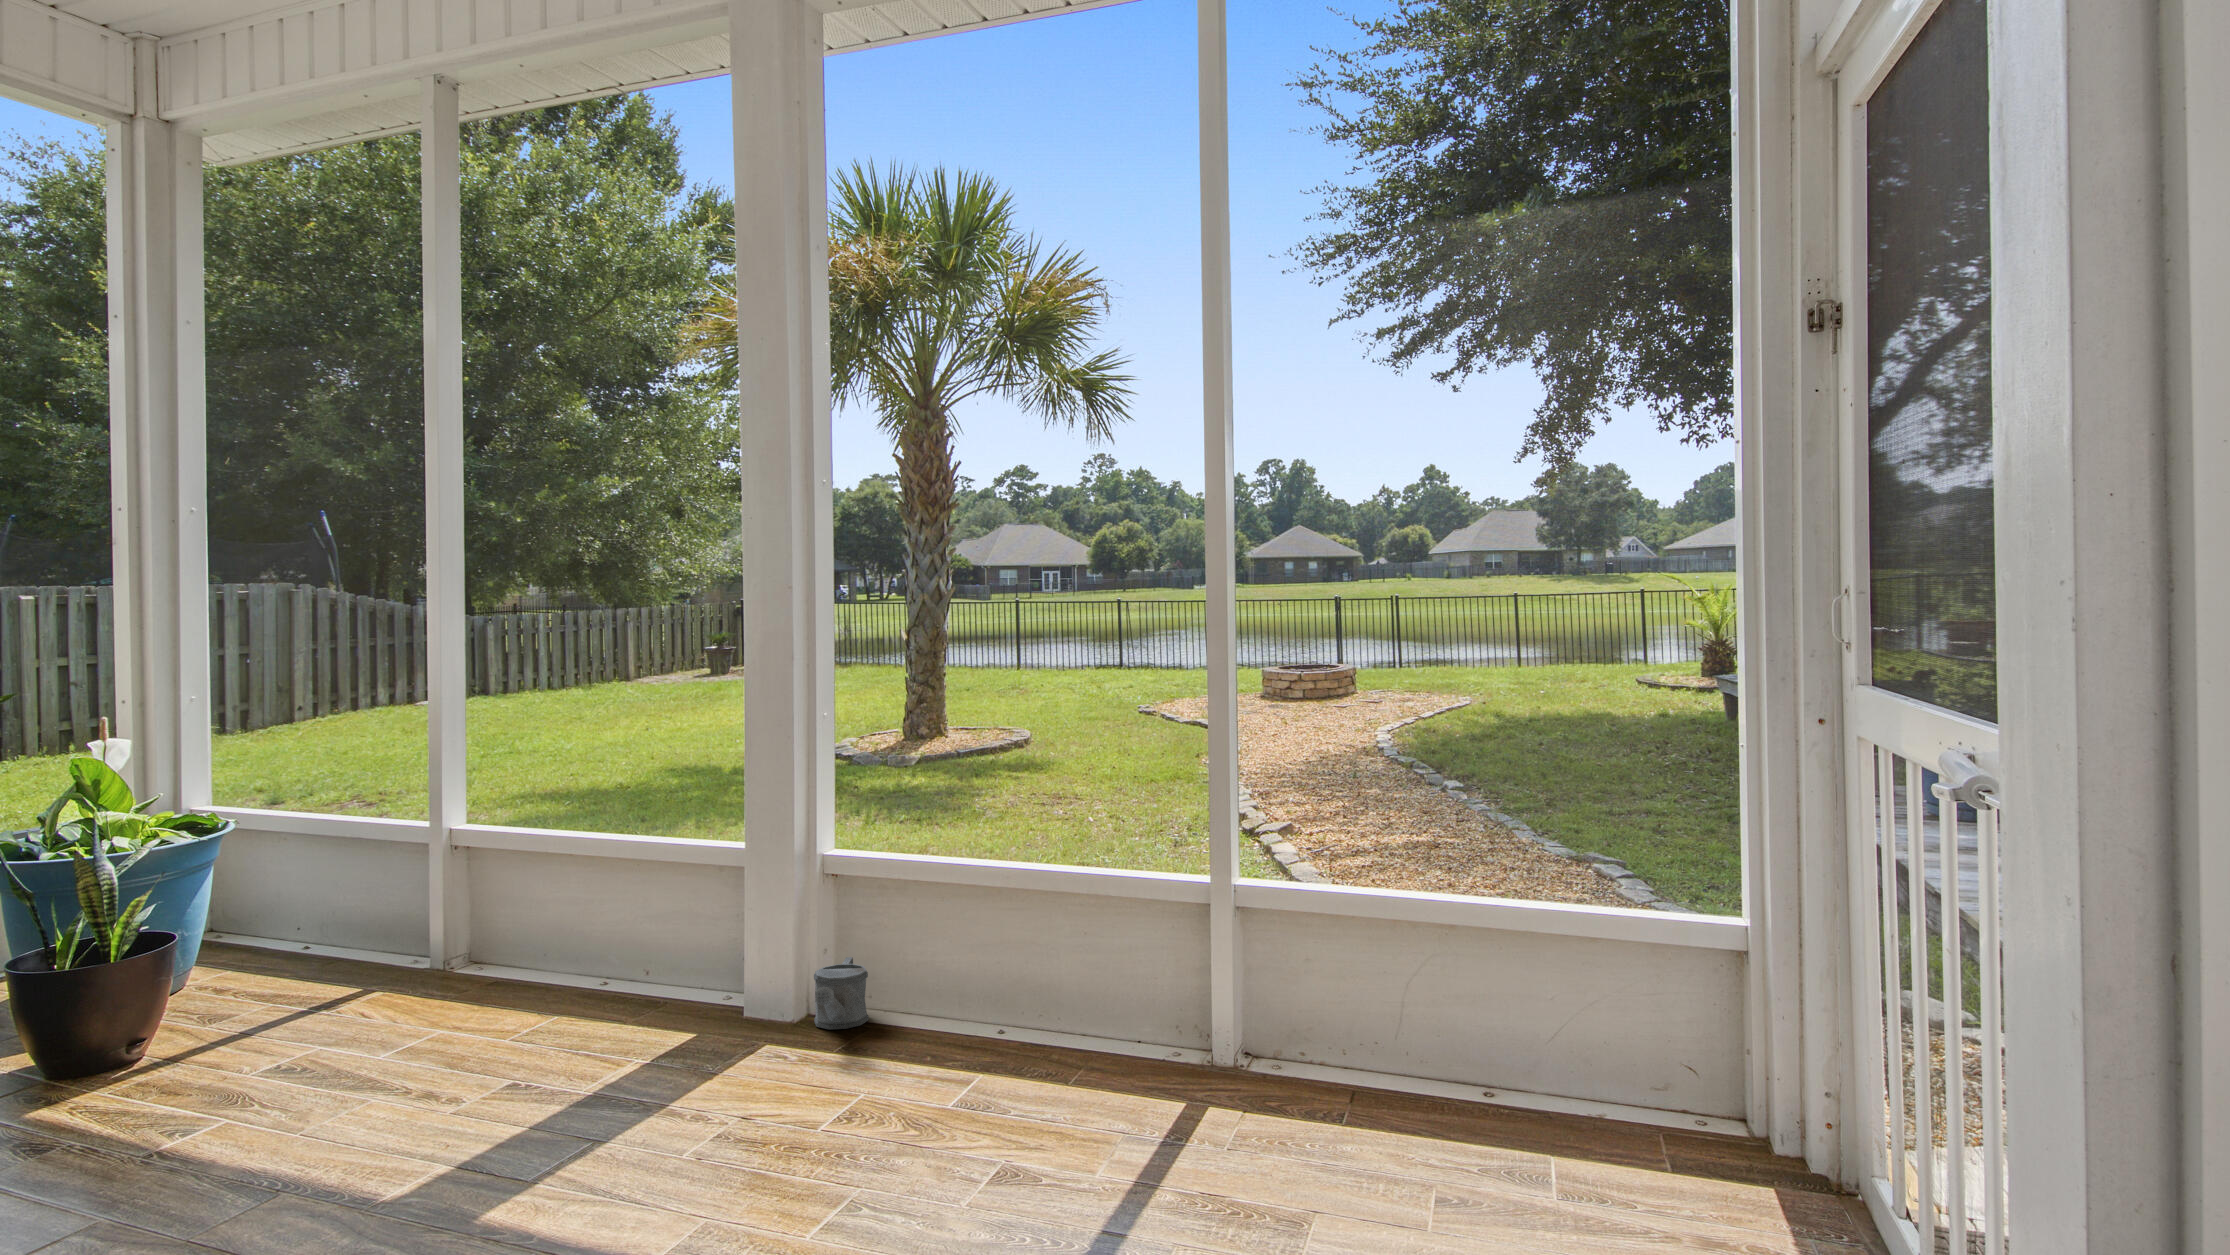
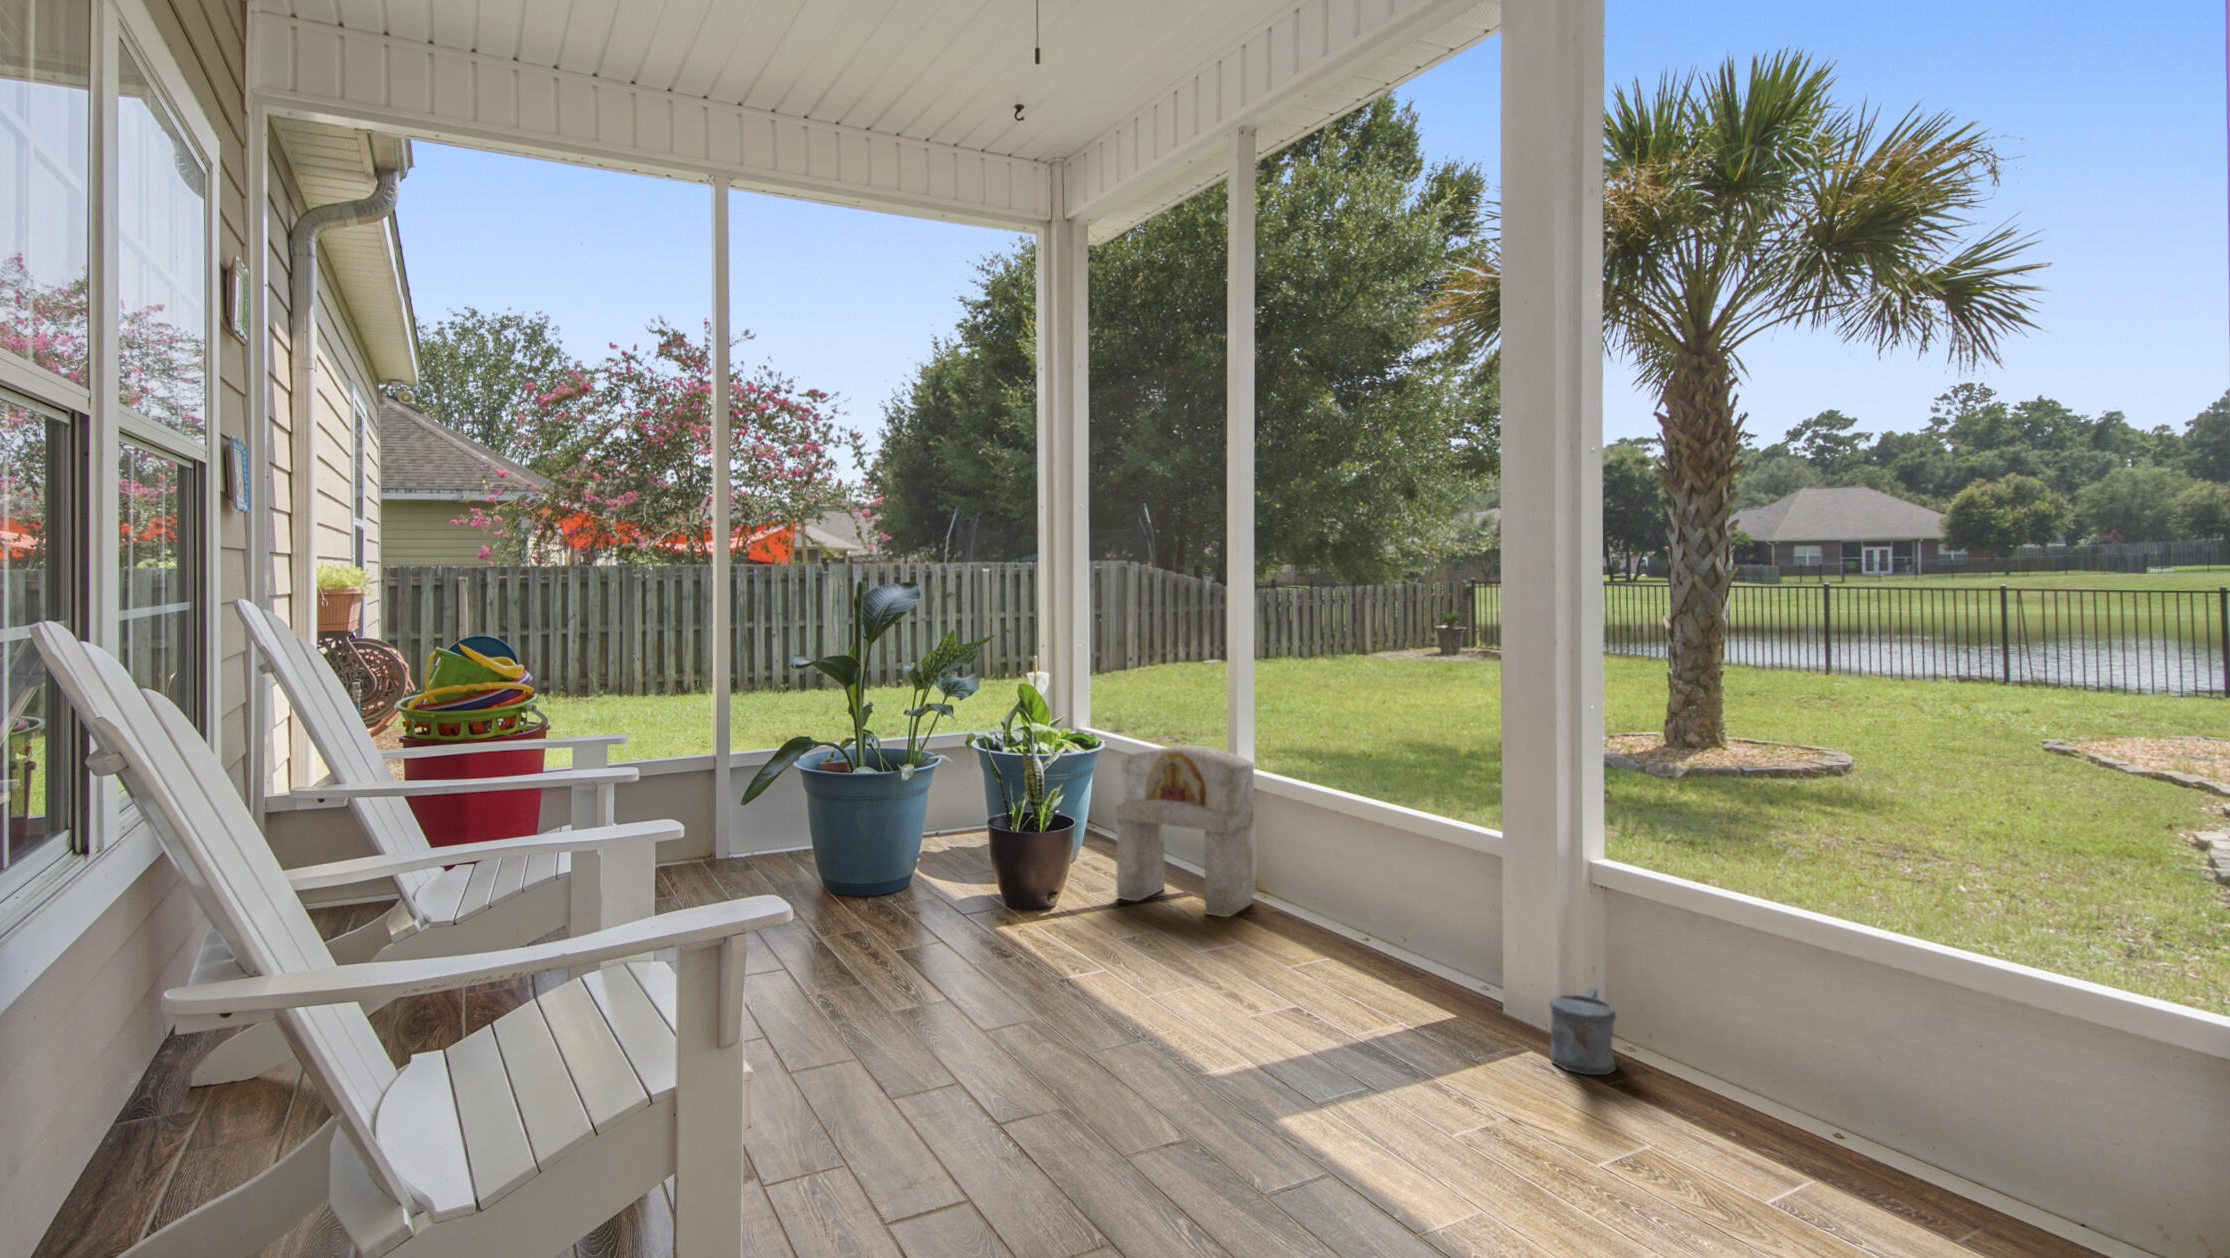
stool: none [329,790,506,978] -> present [1115,745,1254,917]

